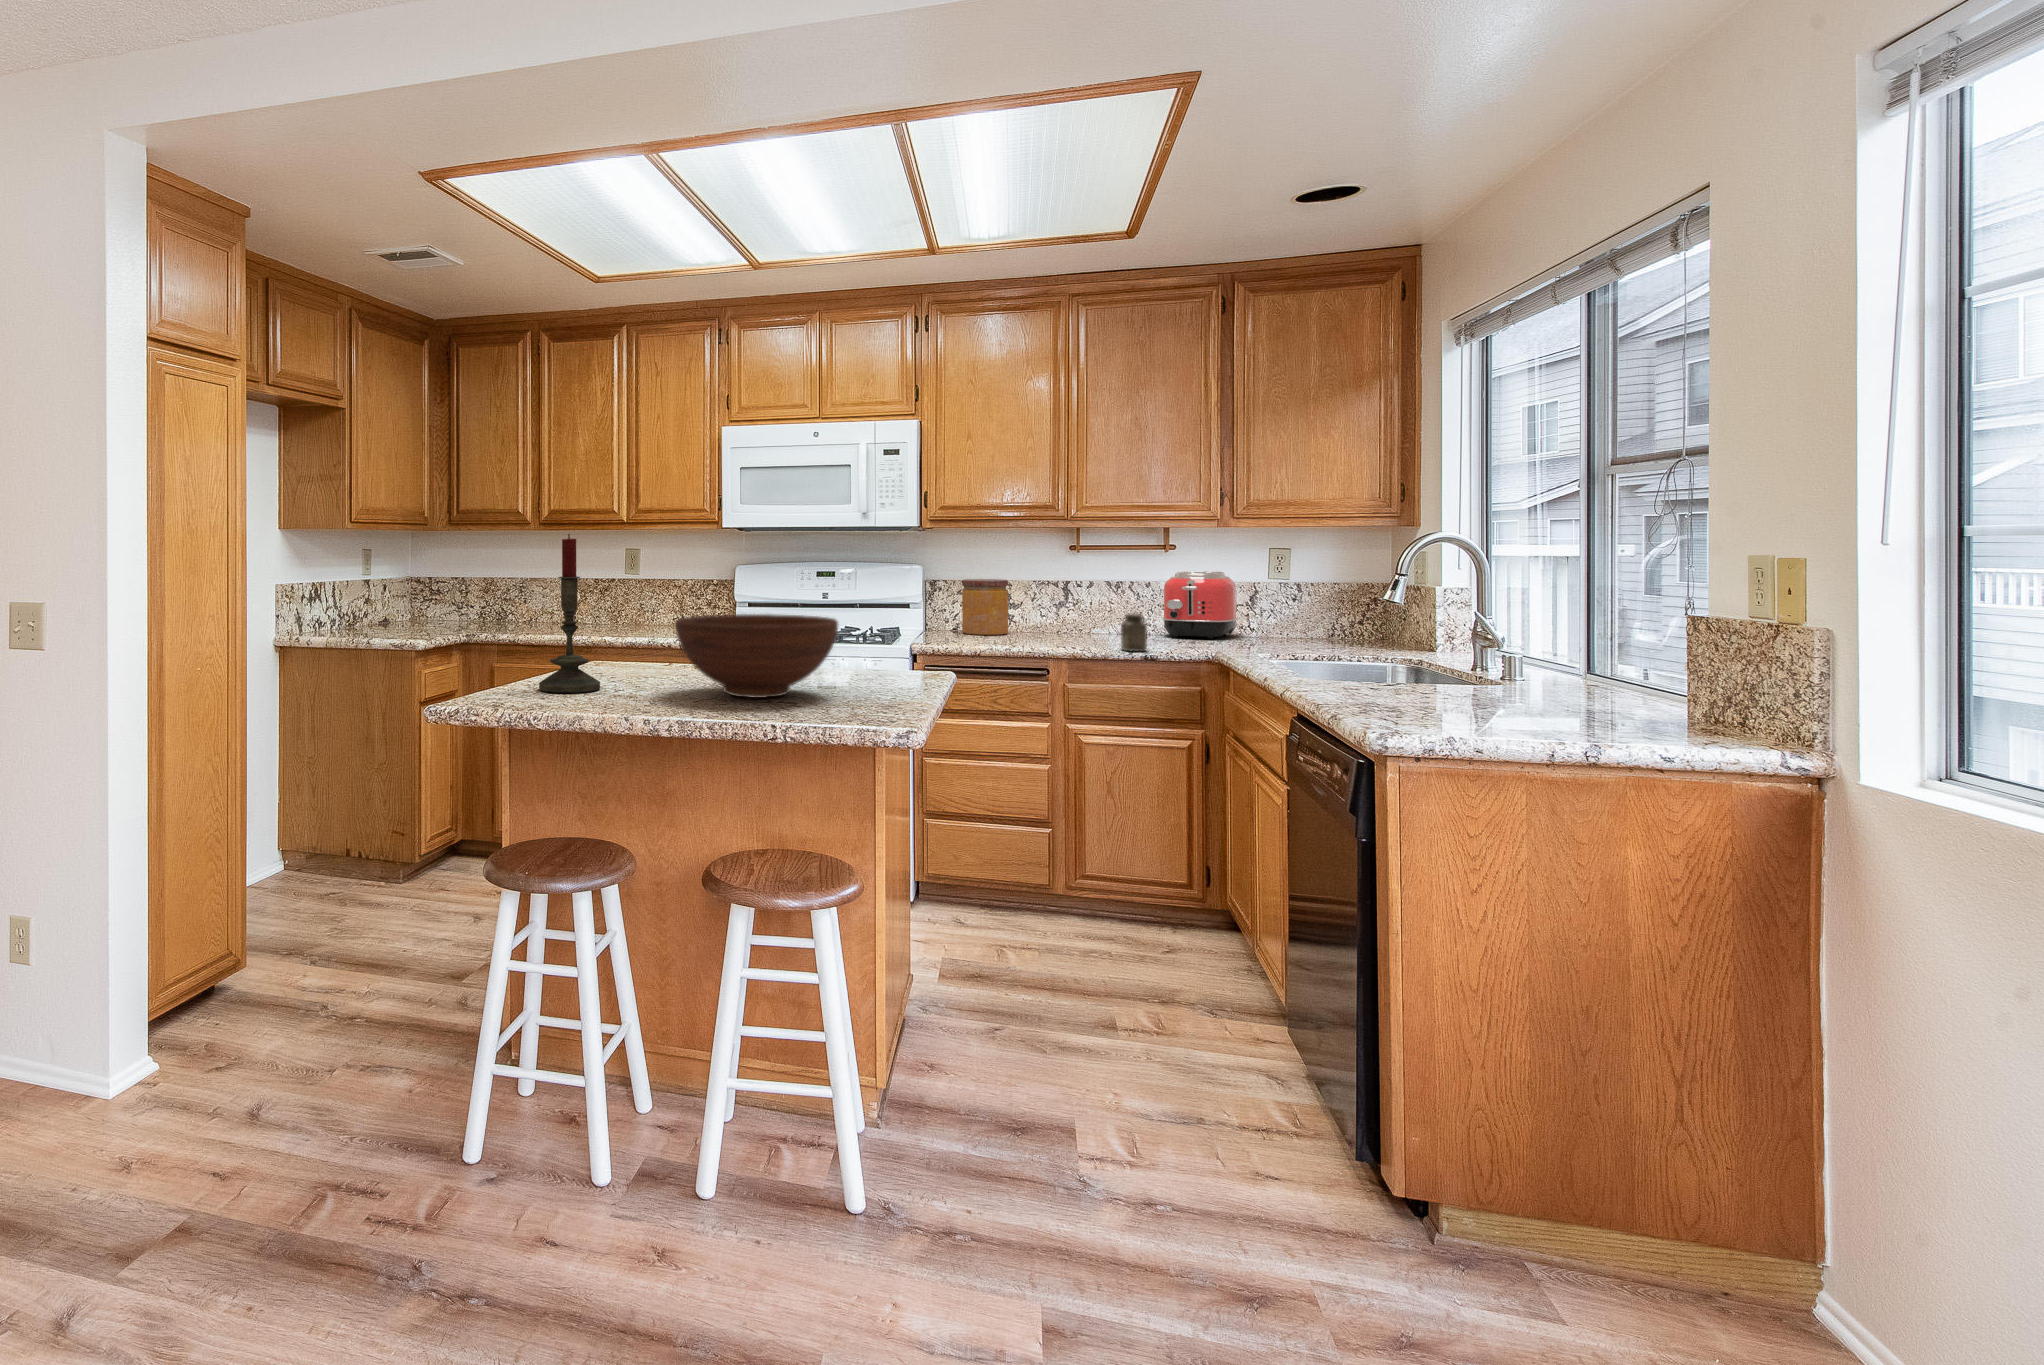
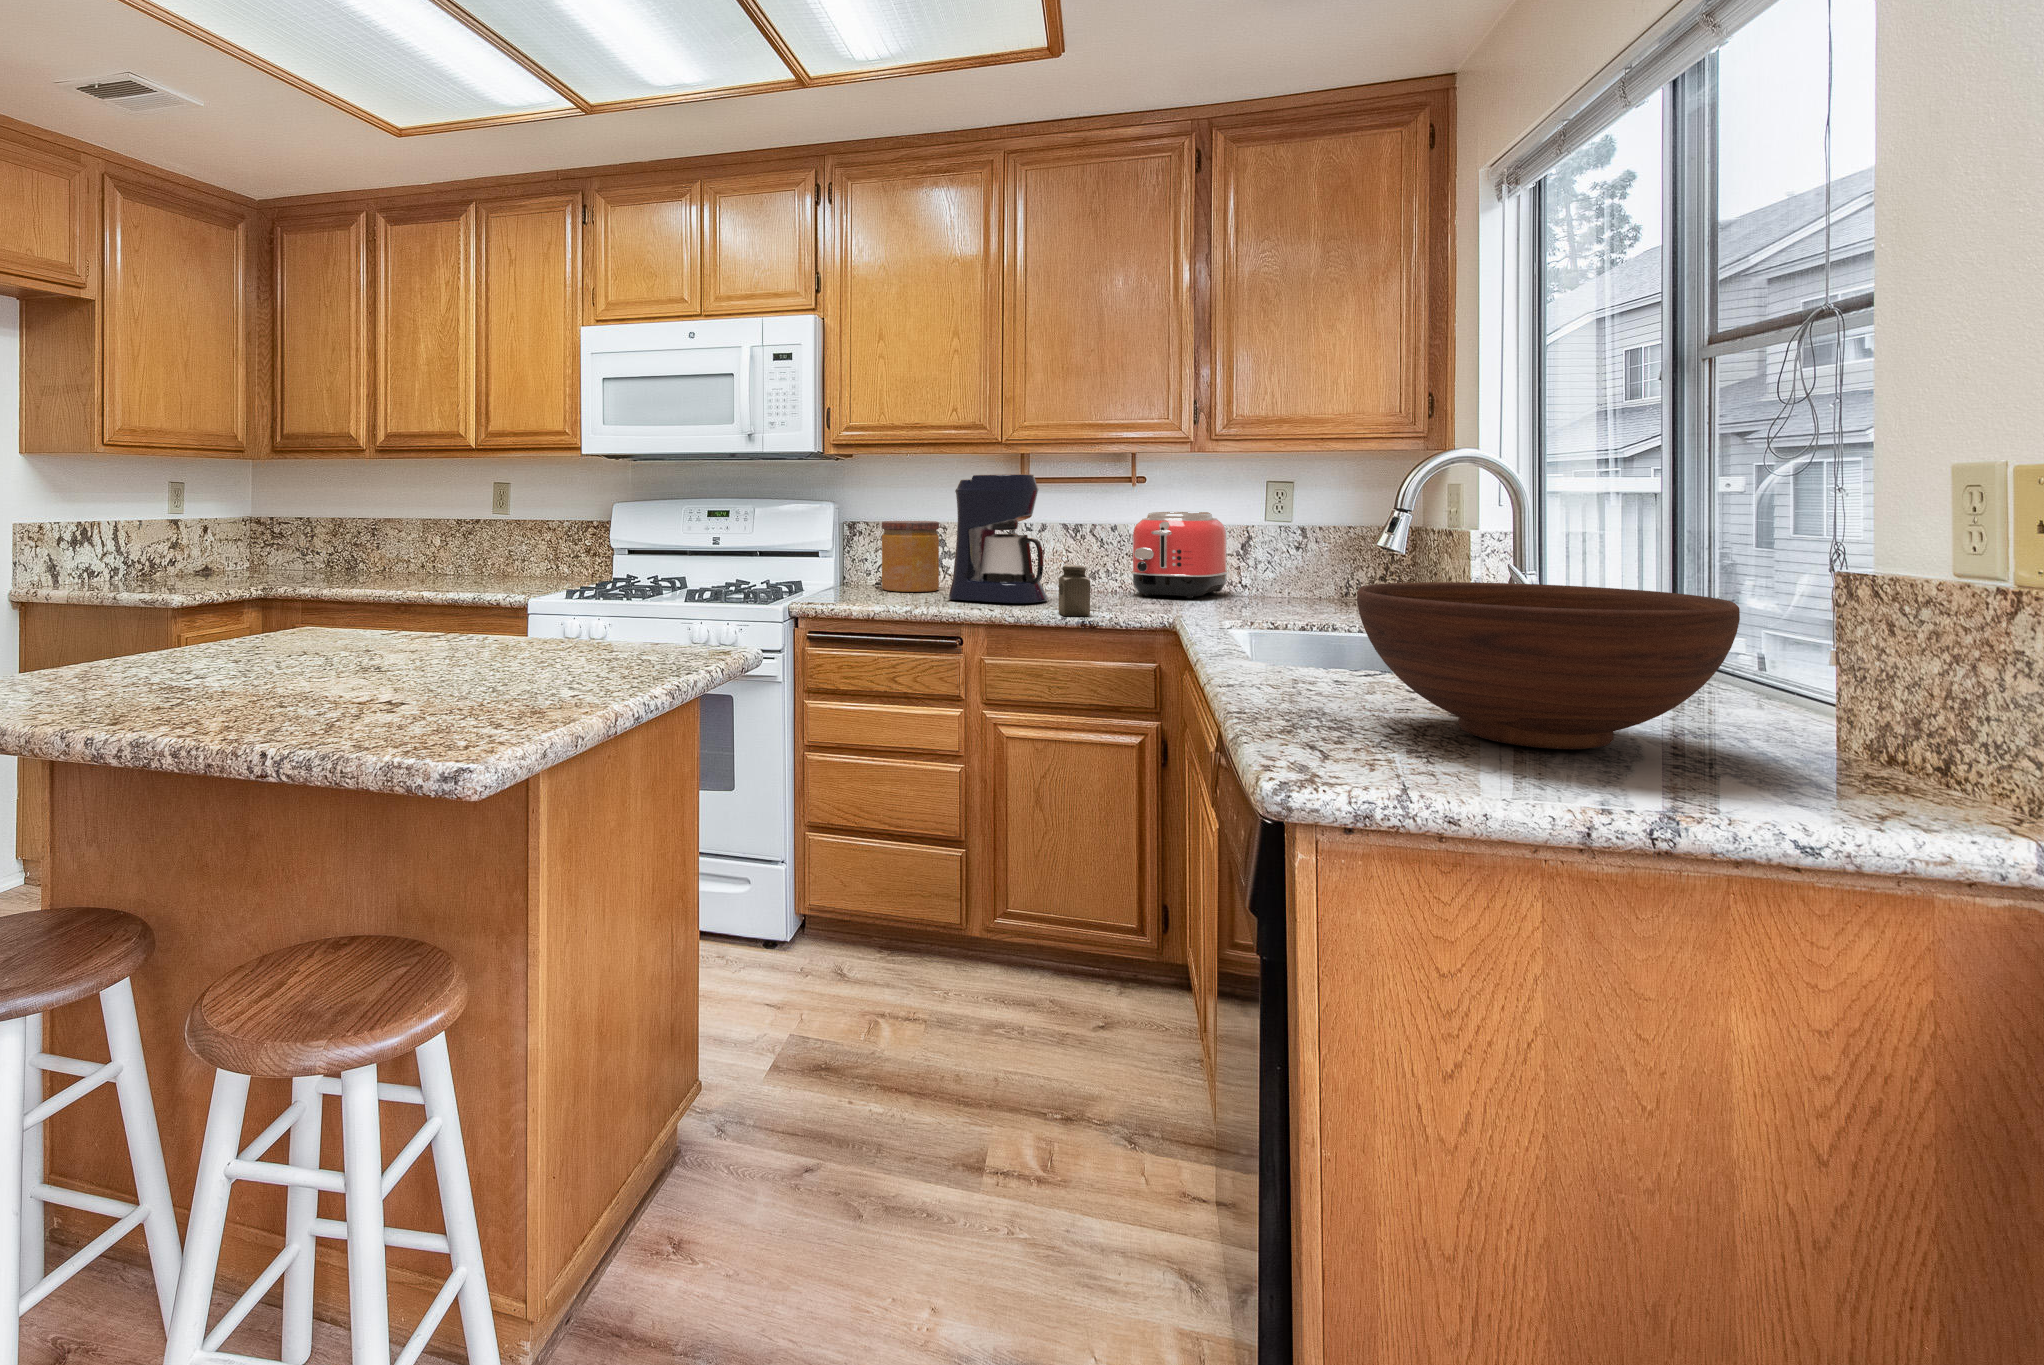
candle: present [539,534,600,693] -> none [61,440,166,685]
coffee maker: none [1025,544,1103,643] -> present [949,474,1047,603]
fruit bowl: present [675,614,838,698] -> present [1357,582,1740,749]

